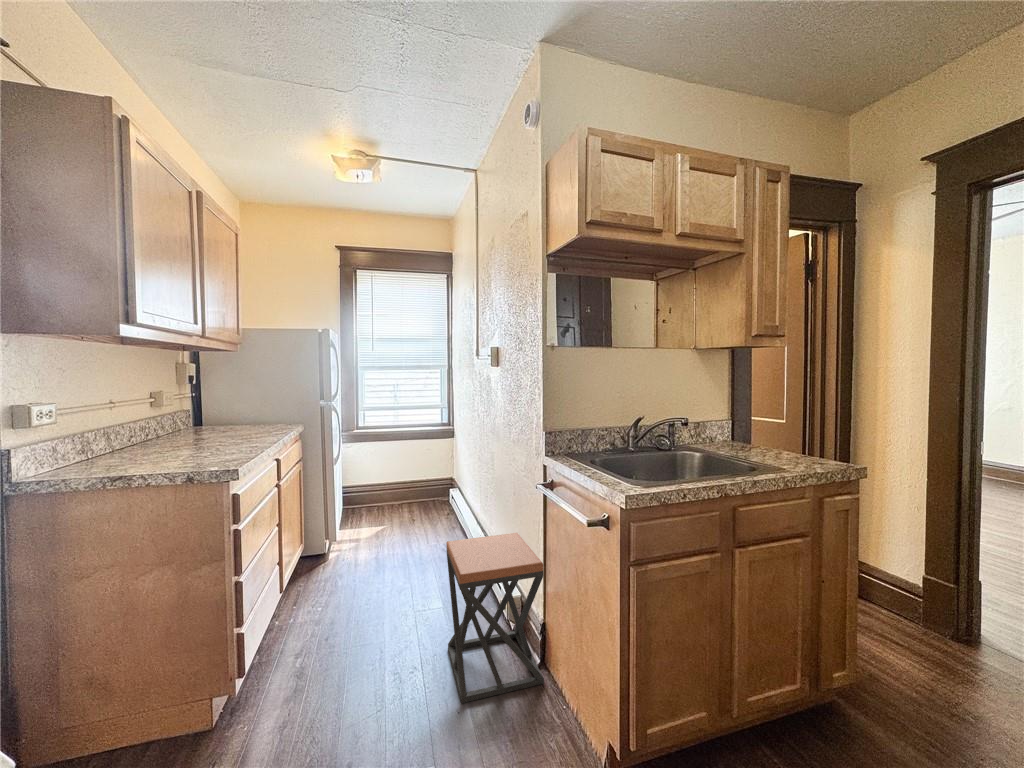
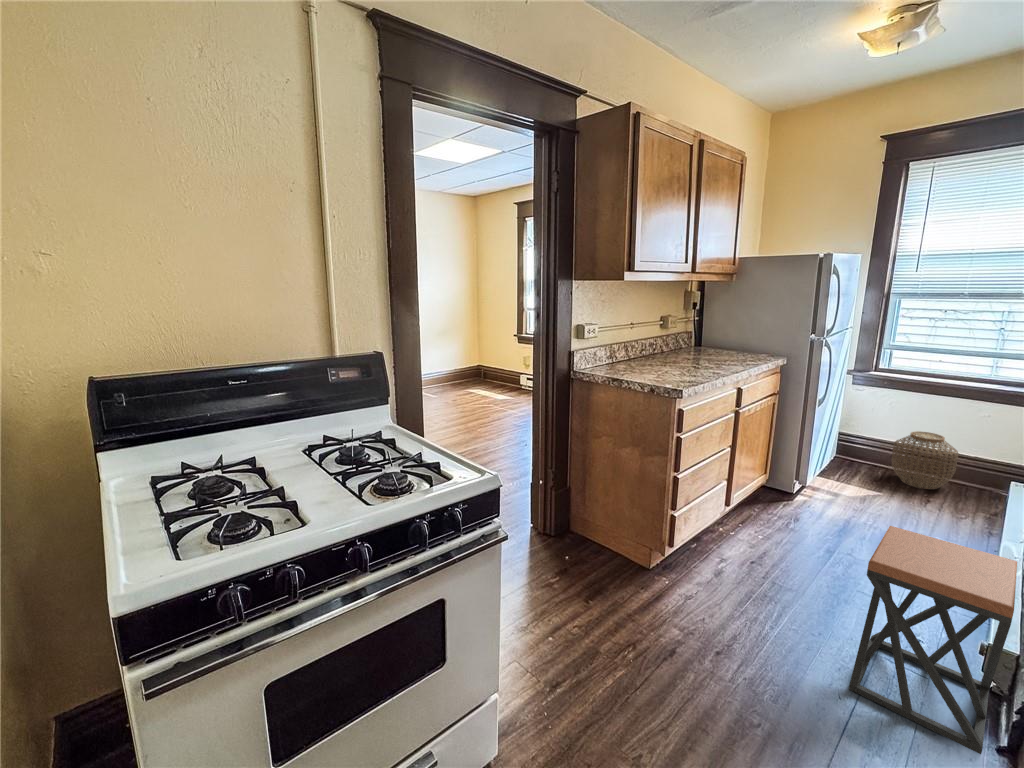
woven basket: none [382,469,421,513] -> present [892,431,958,489]

